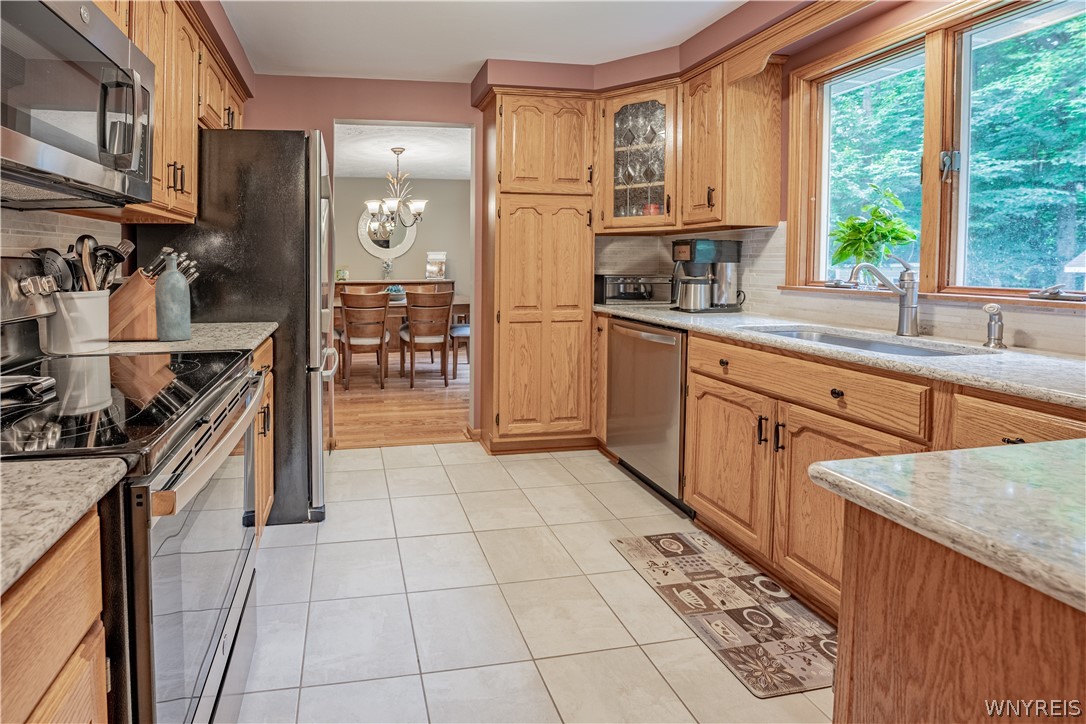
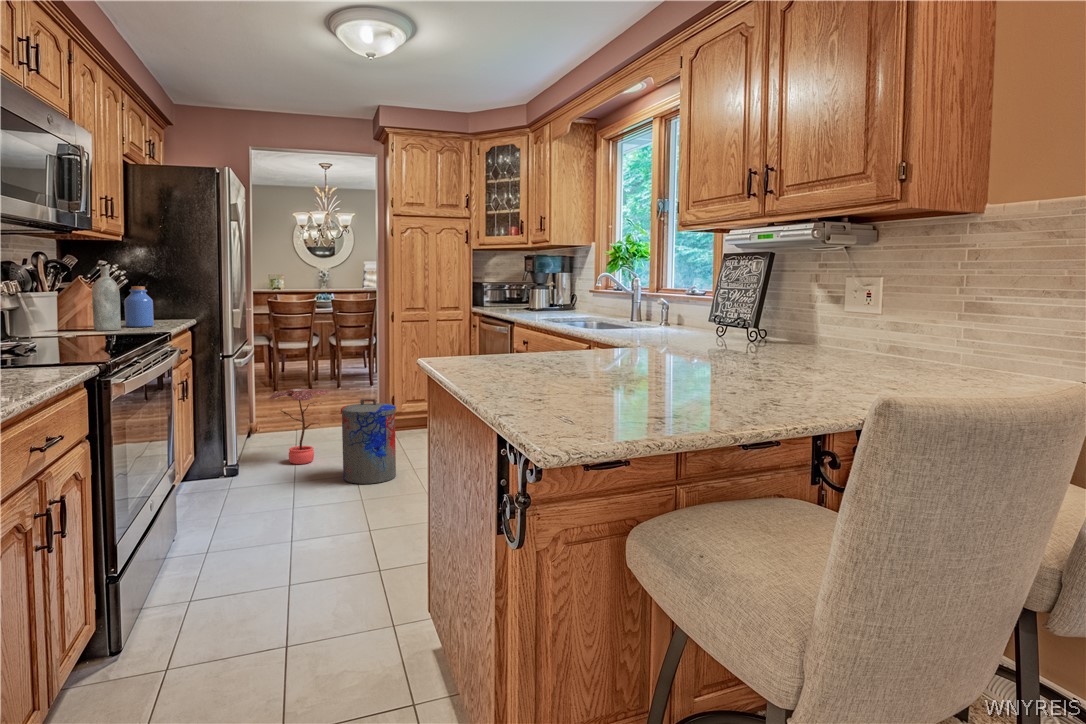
jar: none [194,281,230,334] -> present [124,286,154,327]
potted plant: none [363,407,435,501] -> present [270,388,329,464]
trash can: none [458,425,526,535] -> present [341,399,396,484]

